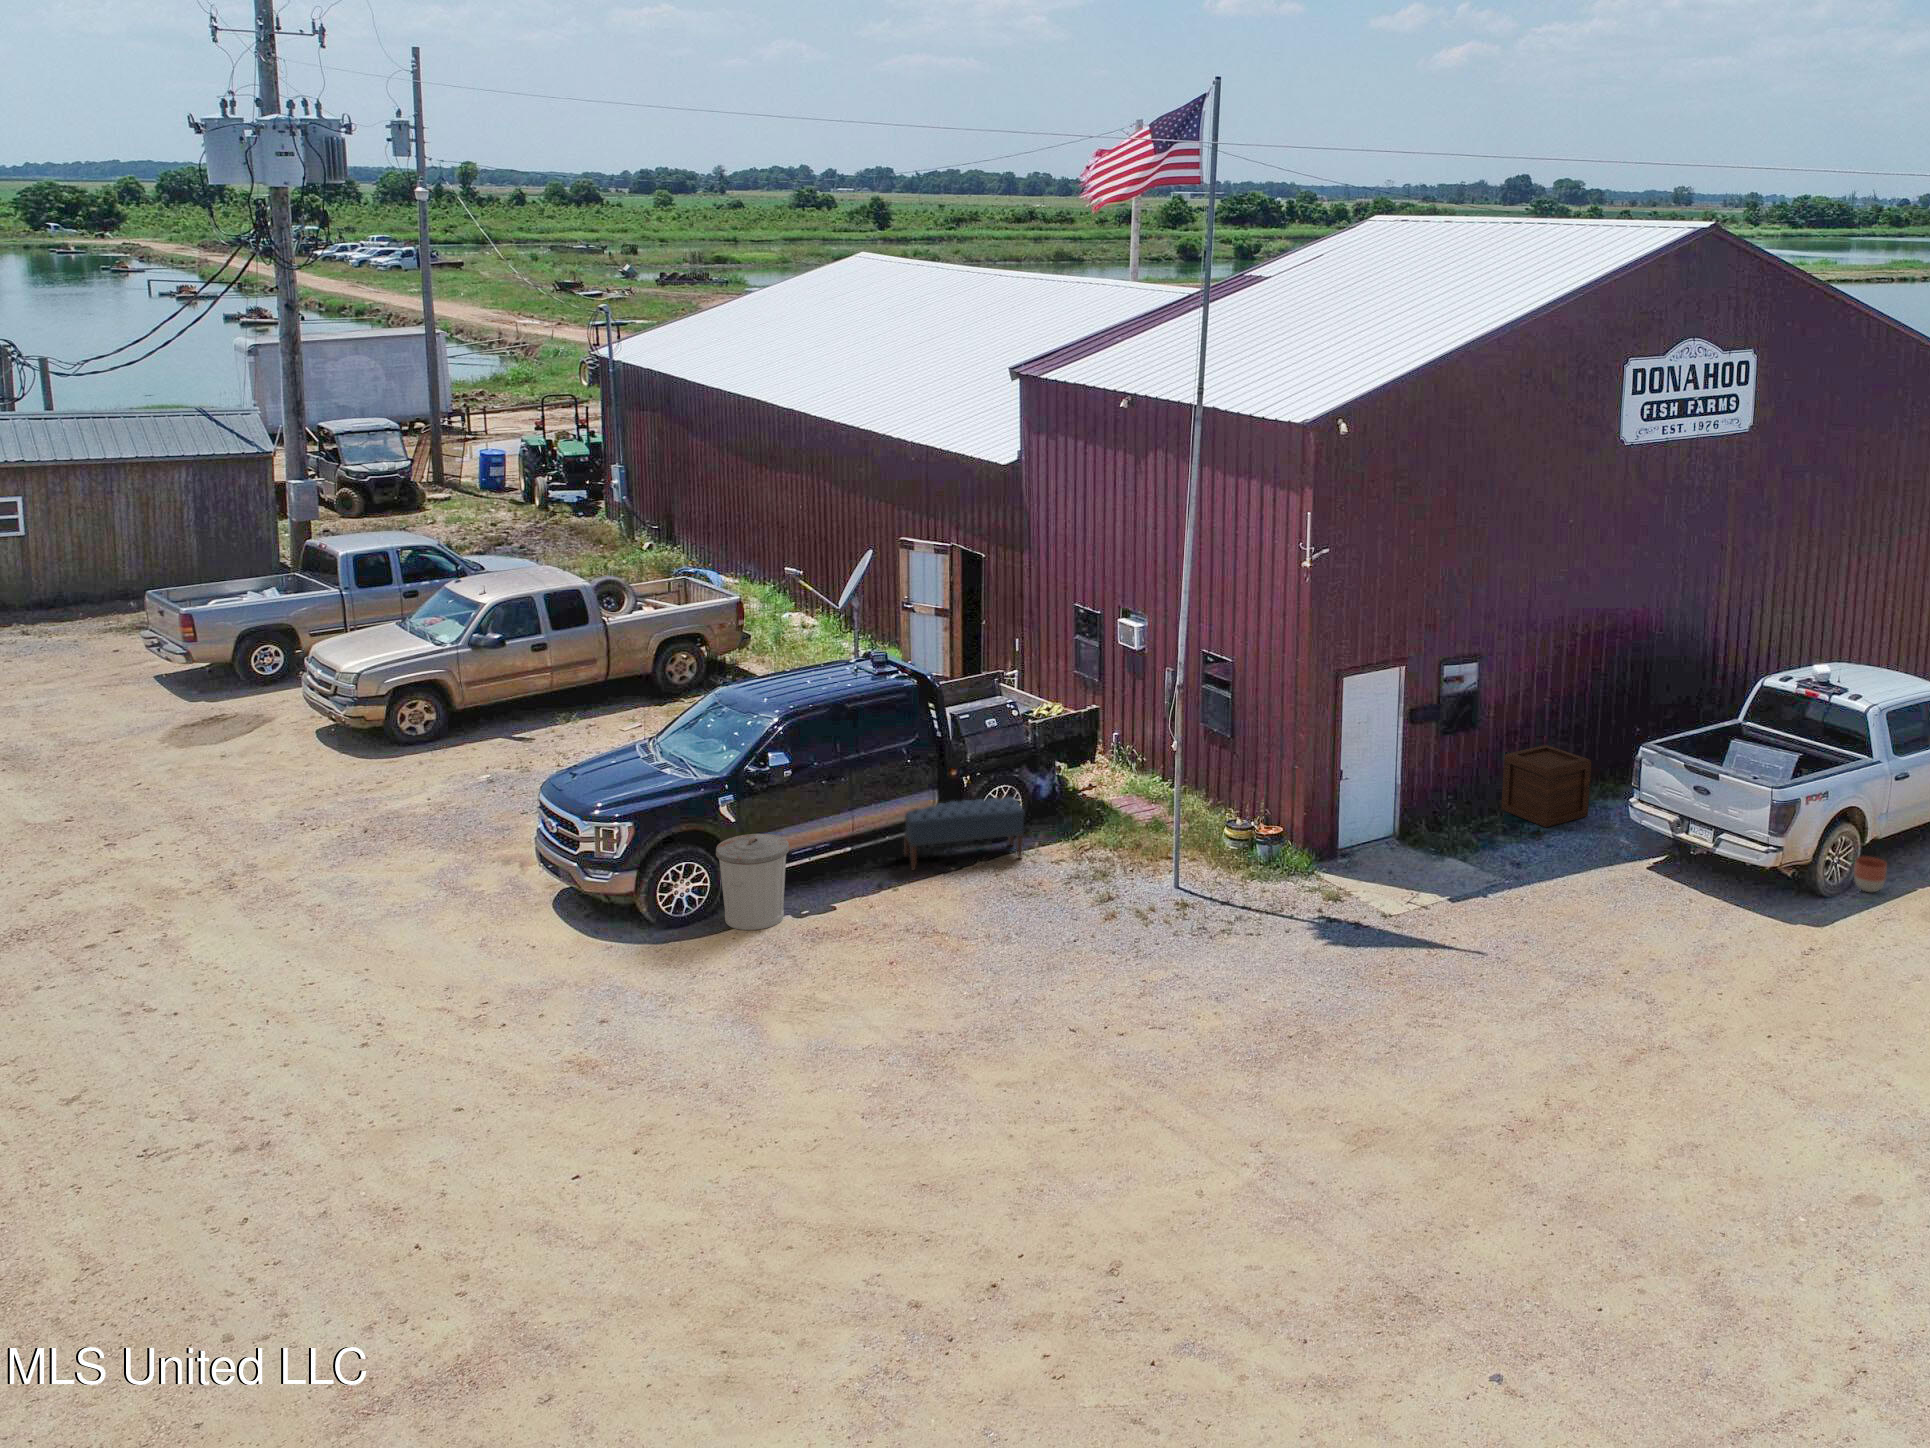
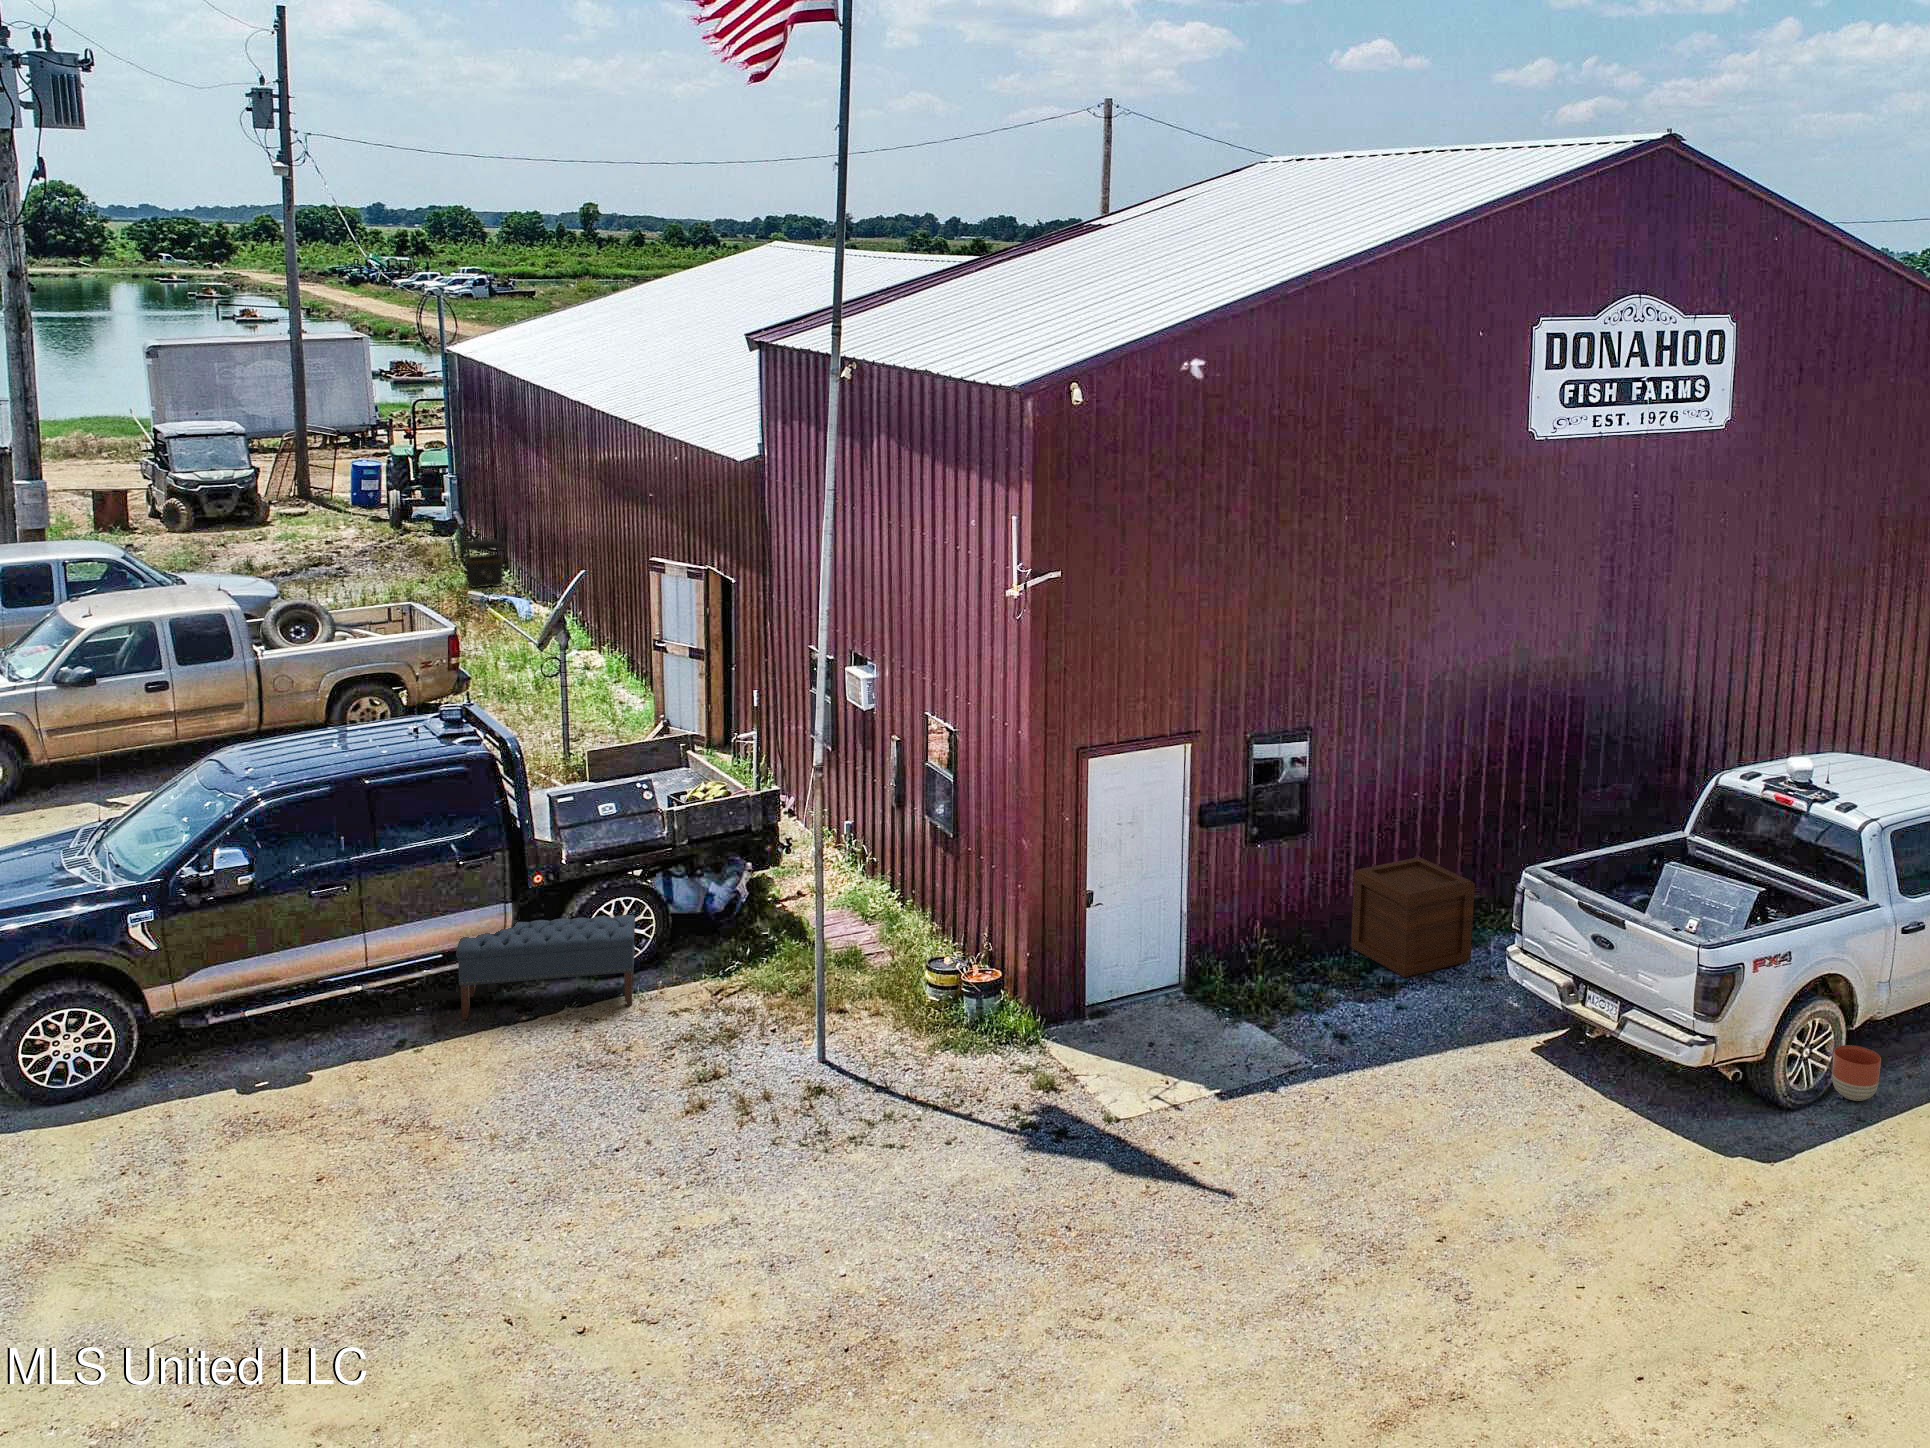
toolbox: none [668,520,702,561] -> present [464,539,503,588]
trash can: present [716,834,789,930] -> none [109,967,230,1113]

